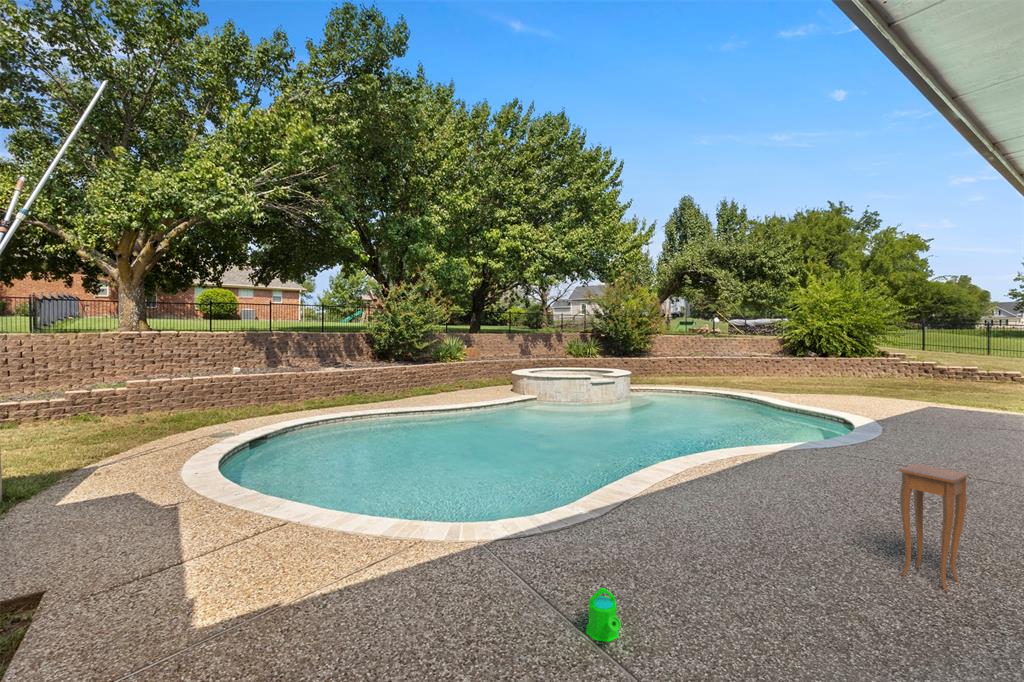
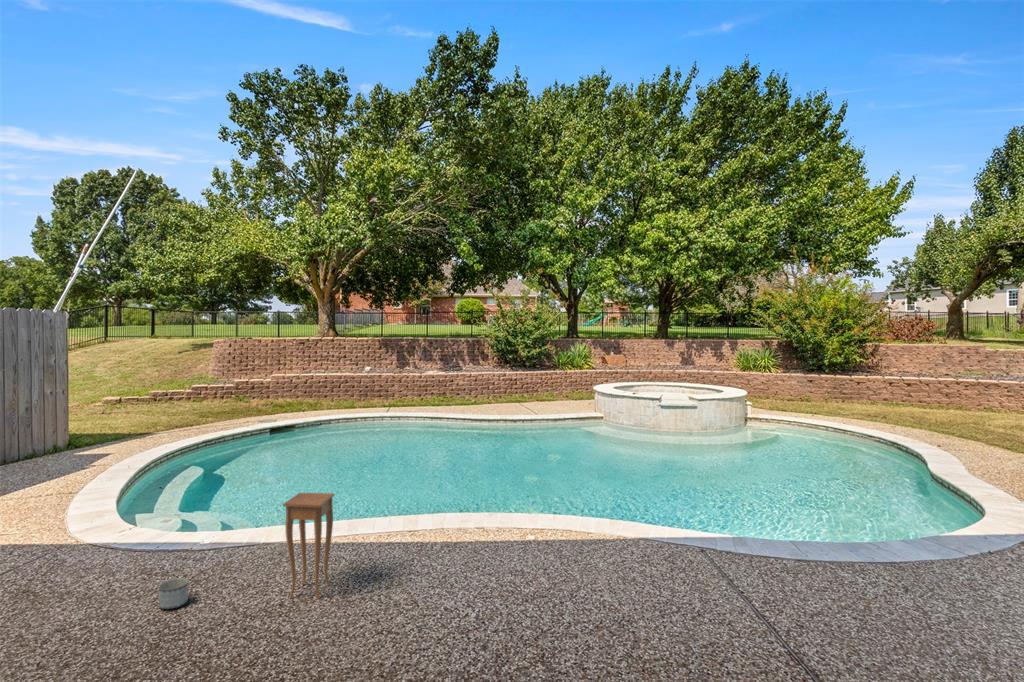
watering can: present [586,588,621,642] -> none [83,520,124,550]
planter: none [906,608,954,657] -> present [159,578,188,609]

